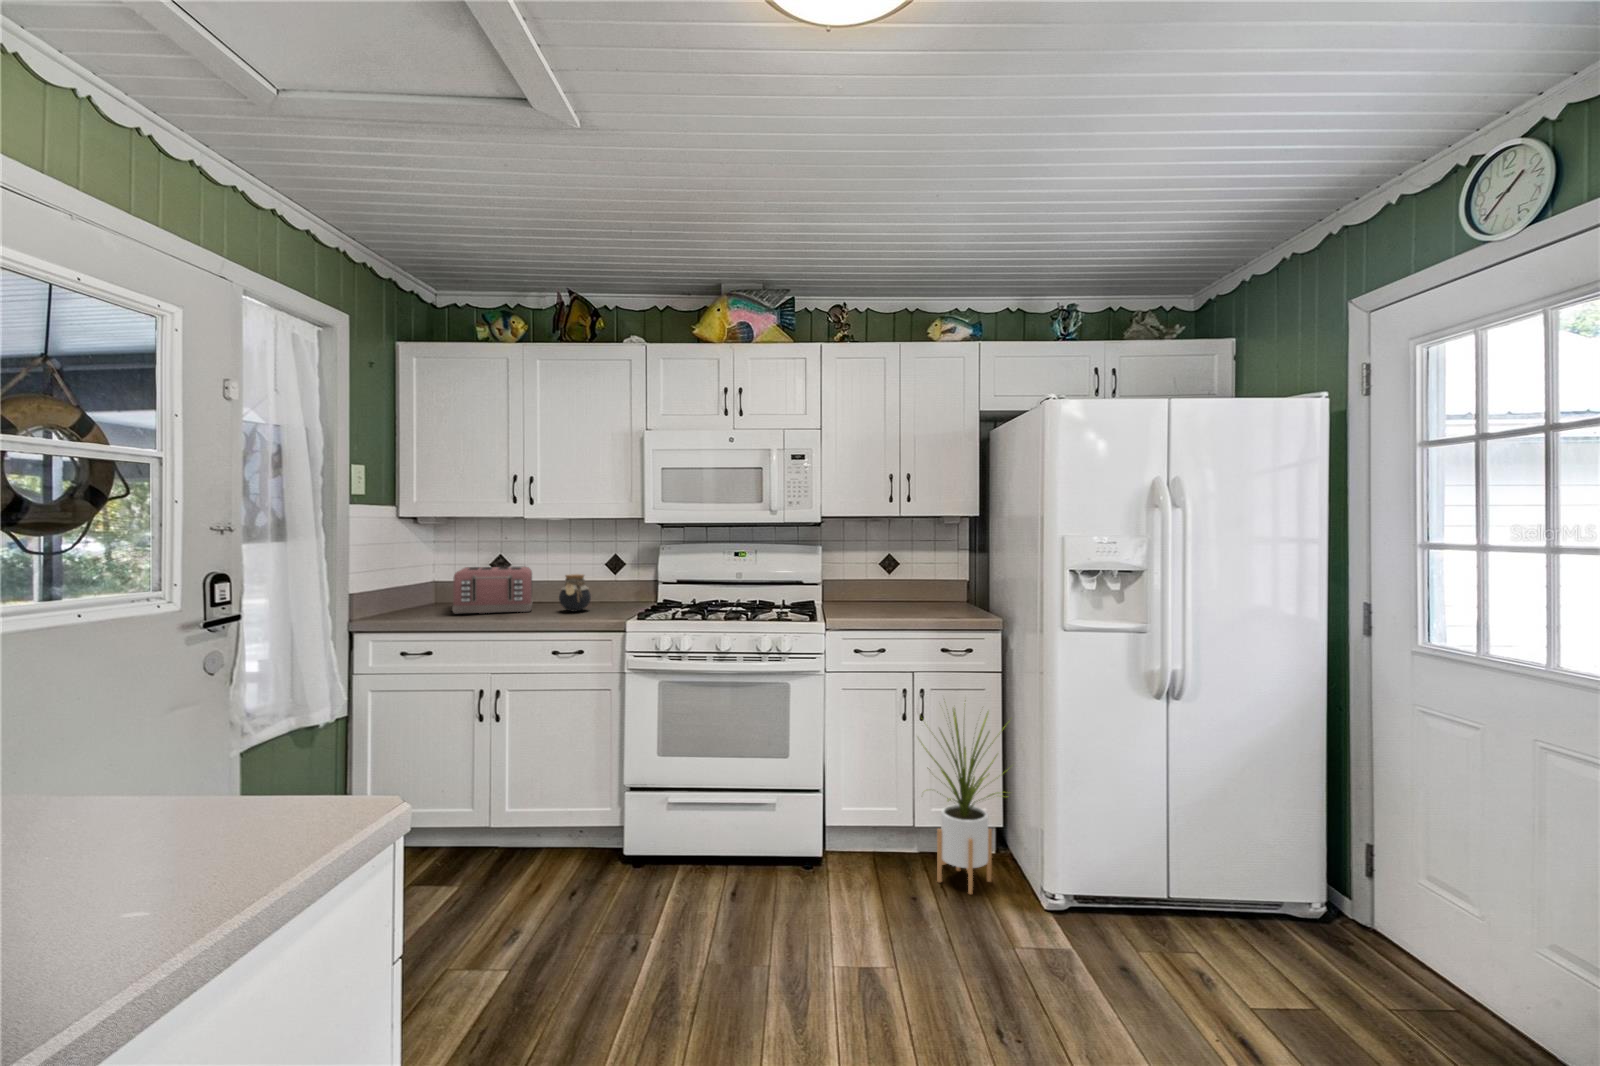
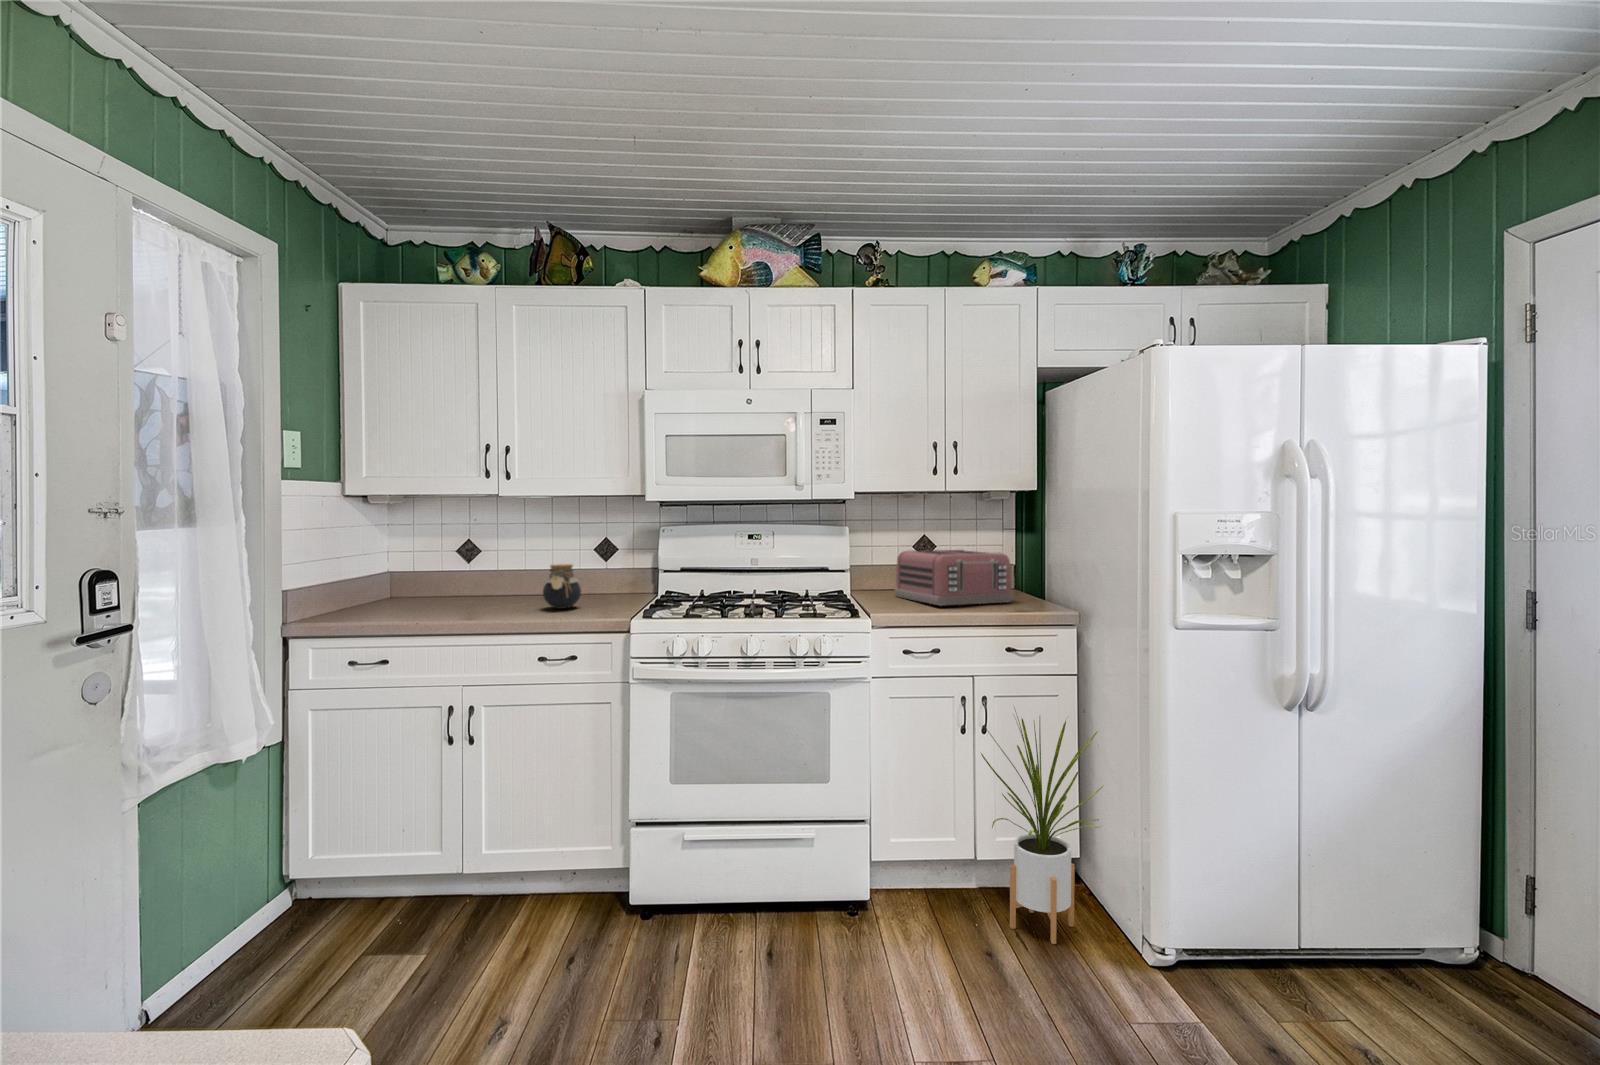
toaster: present [452,566,533,613] -> present [895,550,1013,606]

